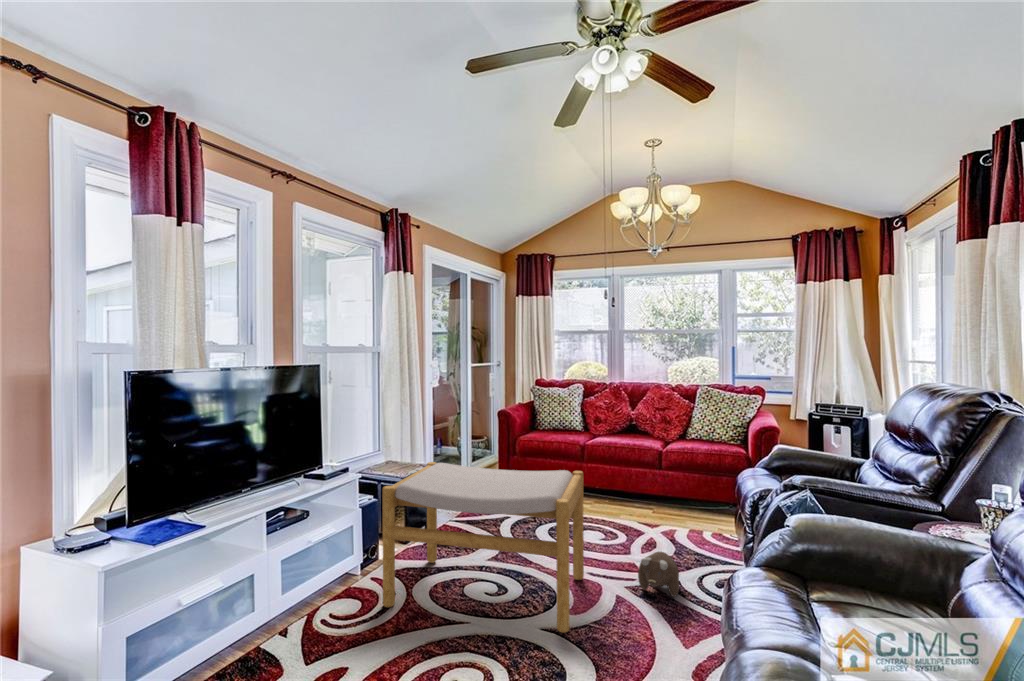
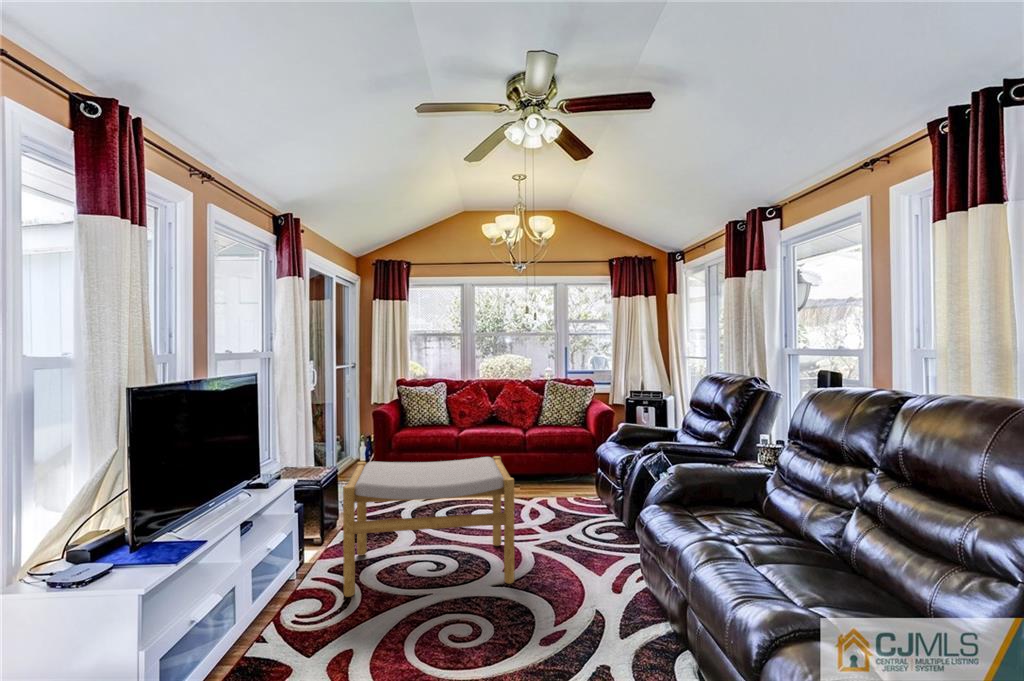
plush toy: present [638,552,679,597] -> none [545,512,577,545]

